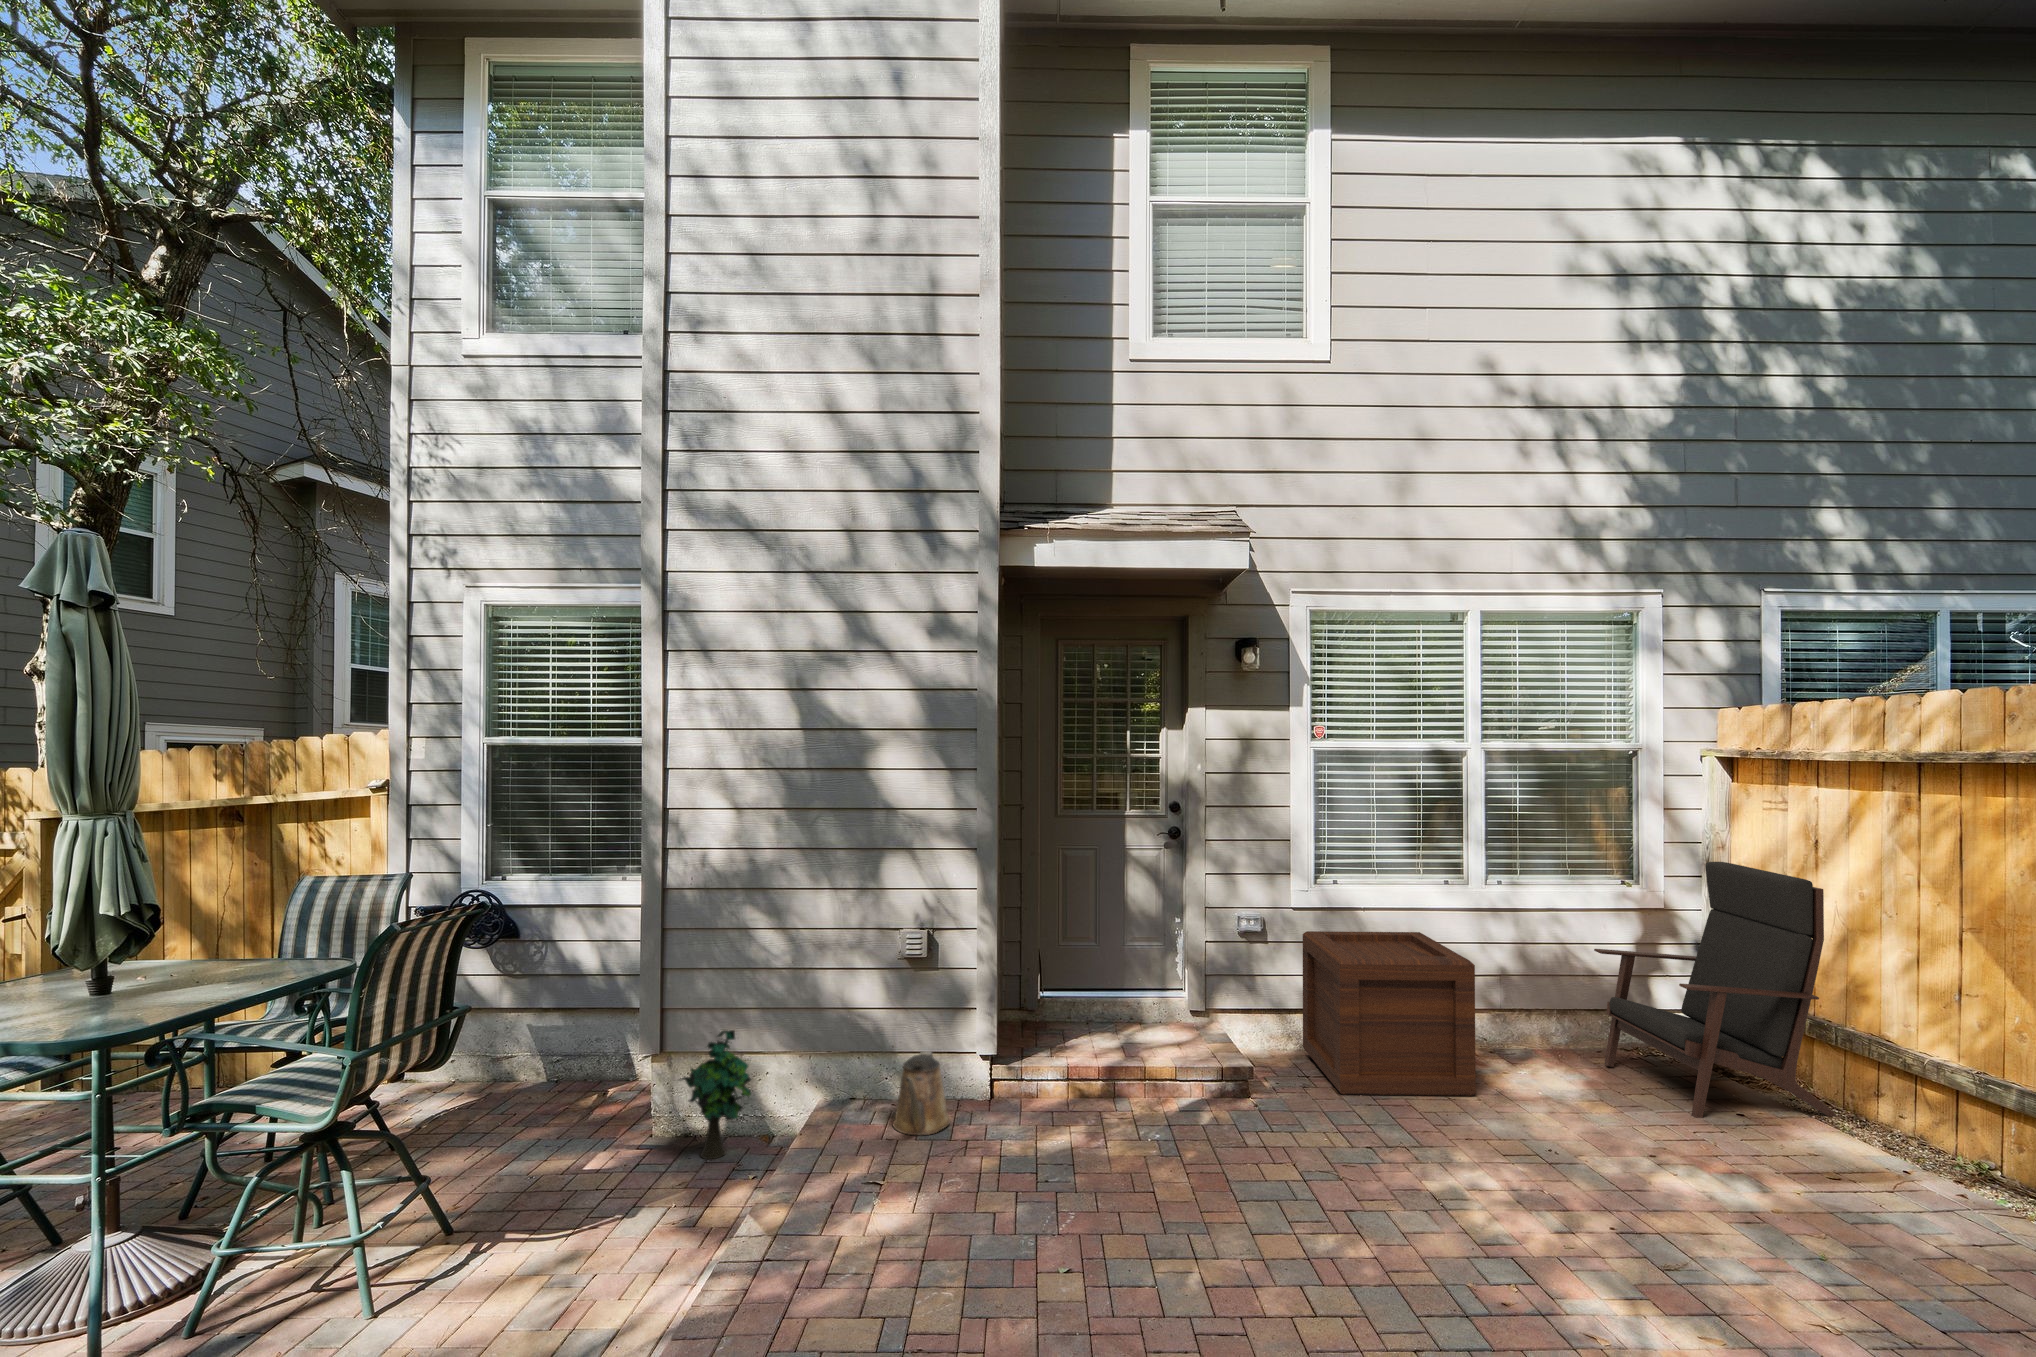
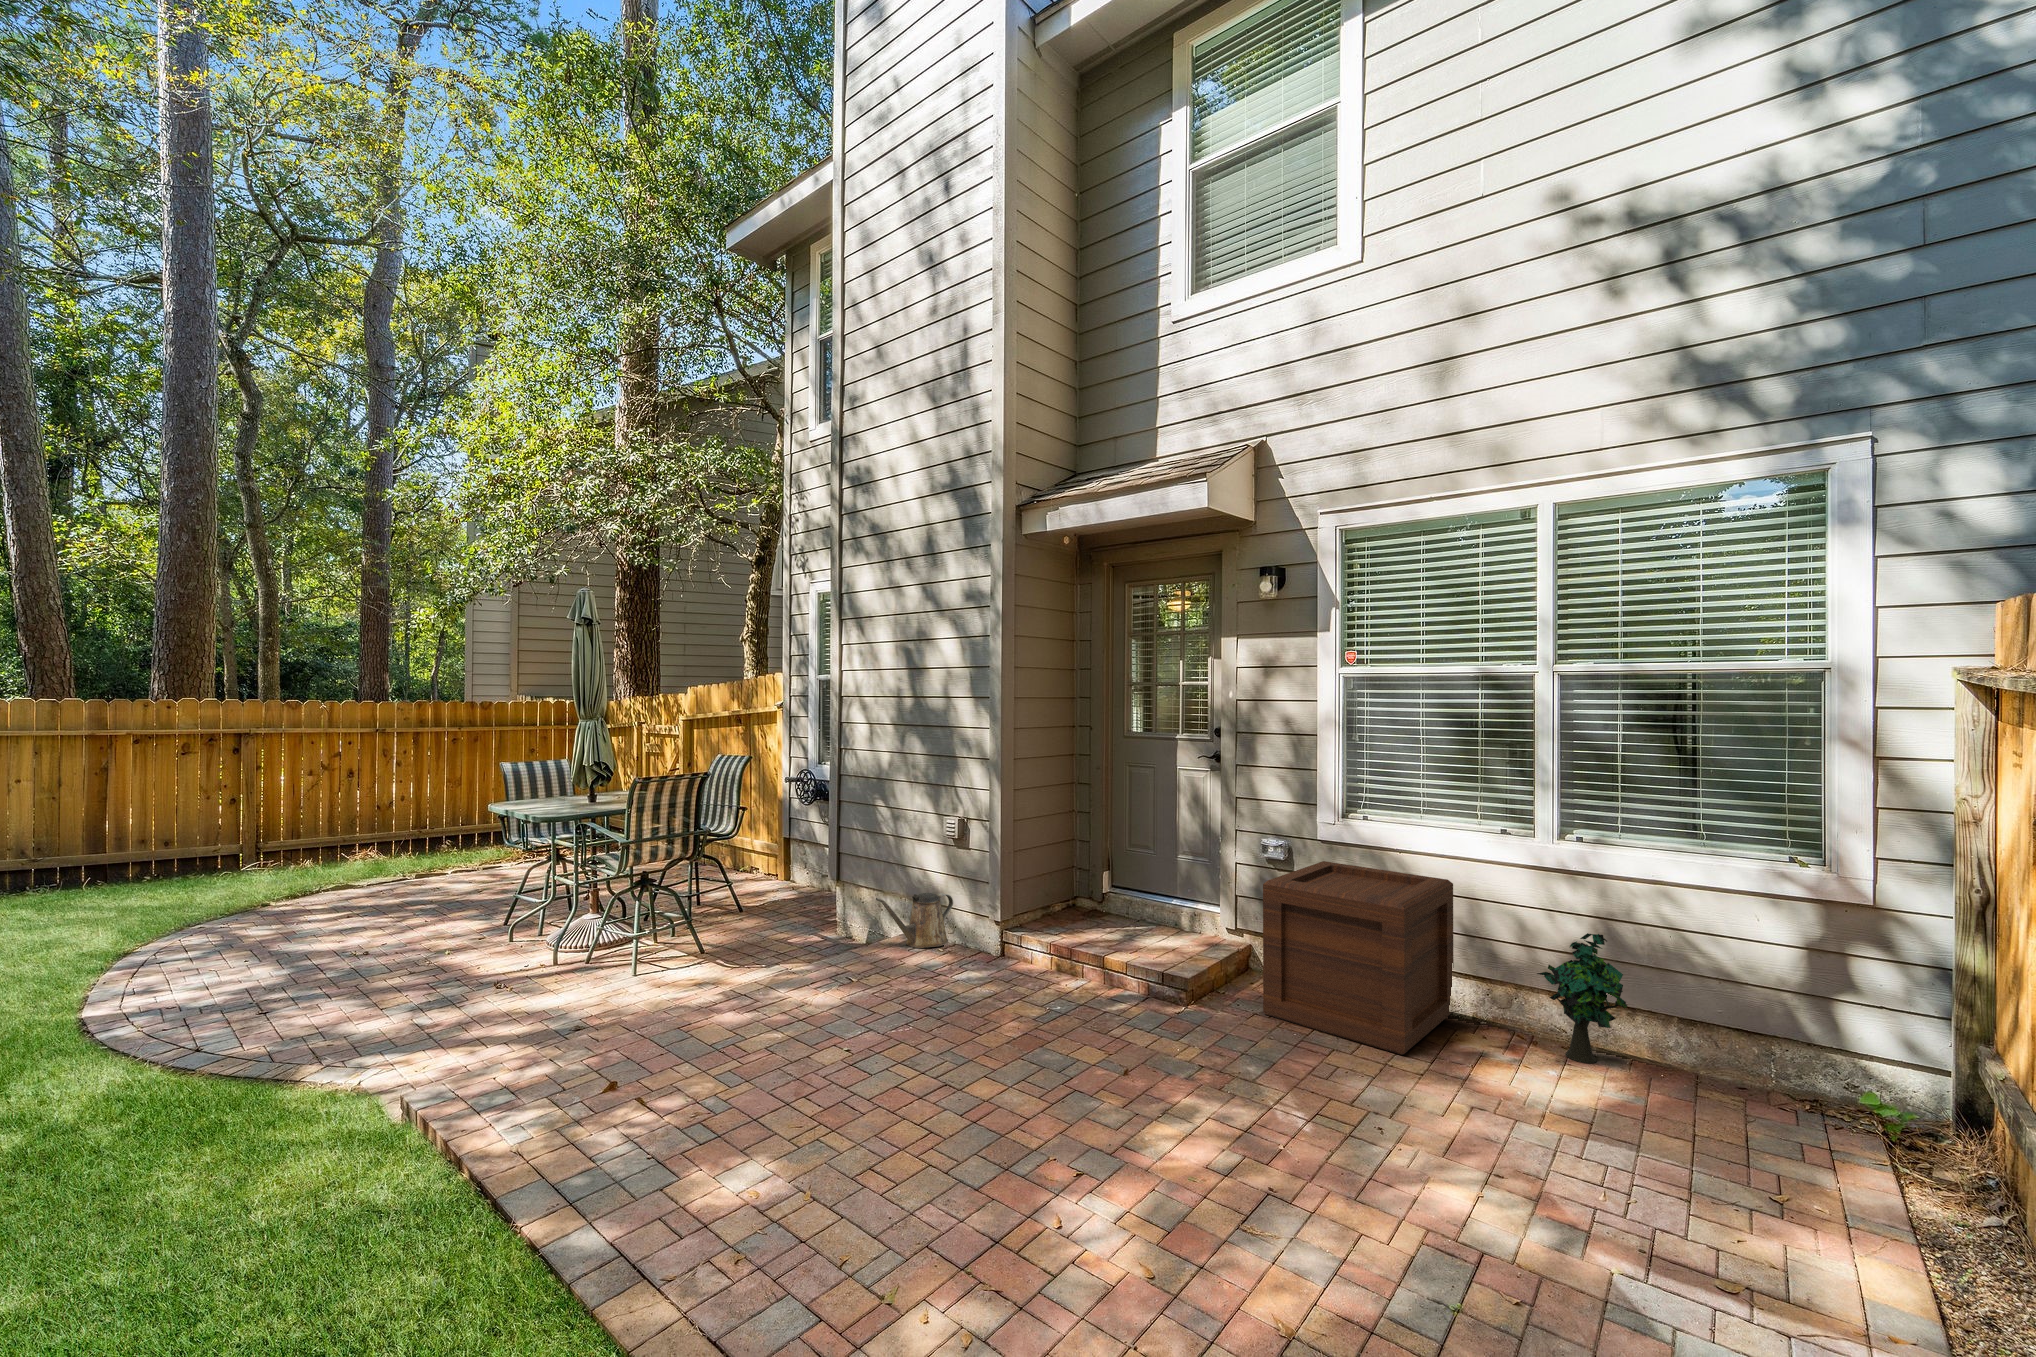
lounge chair: present [1594,862,1837,1118] -> none [1648,834,1969,1252]
decorative plant: present [681,1030,751,1159] -> present [1537,933,1627,1063]

